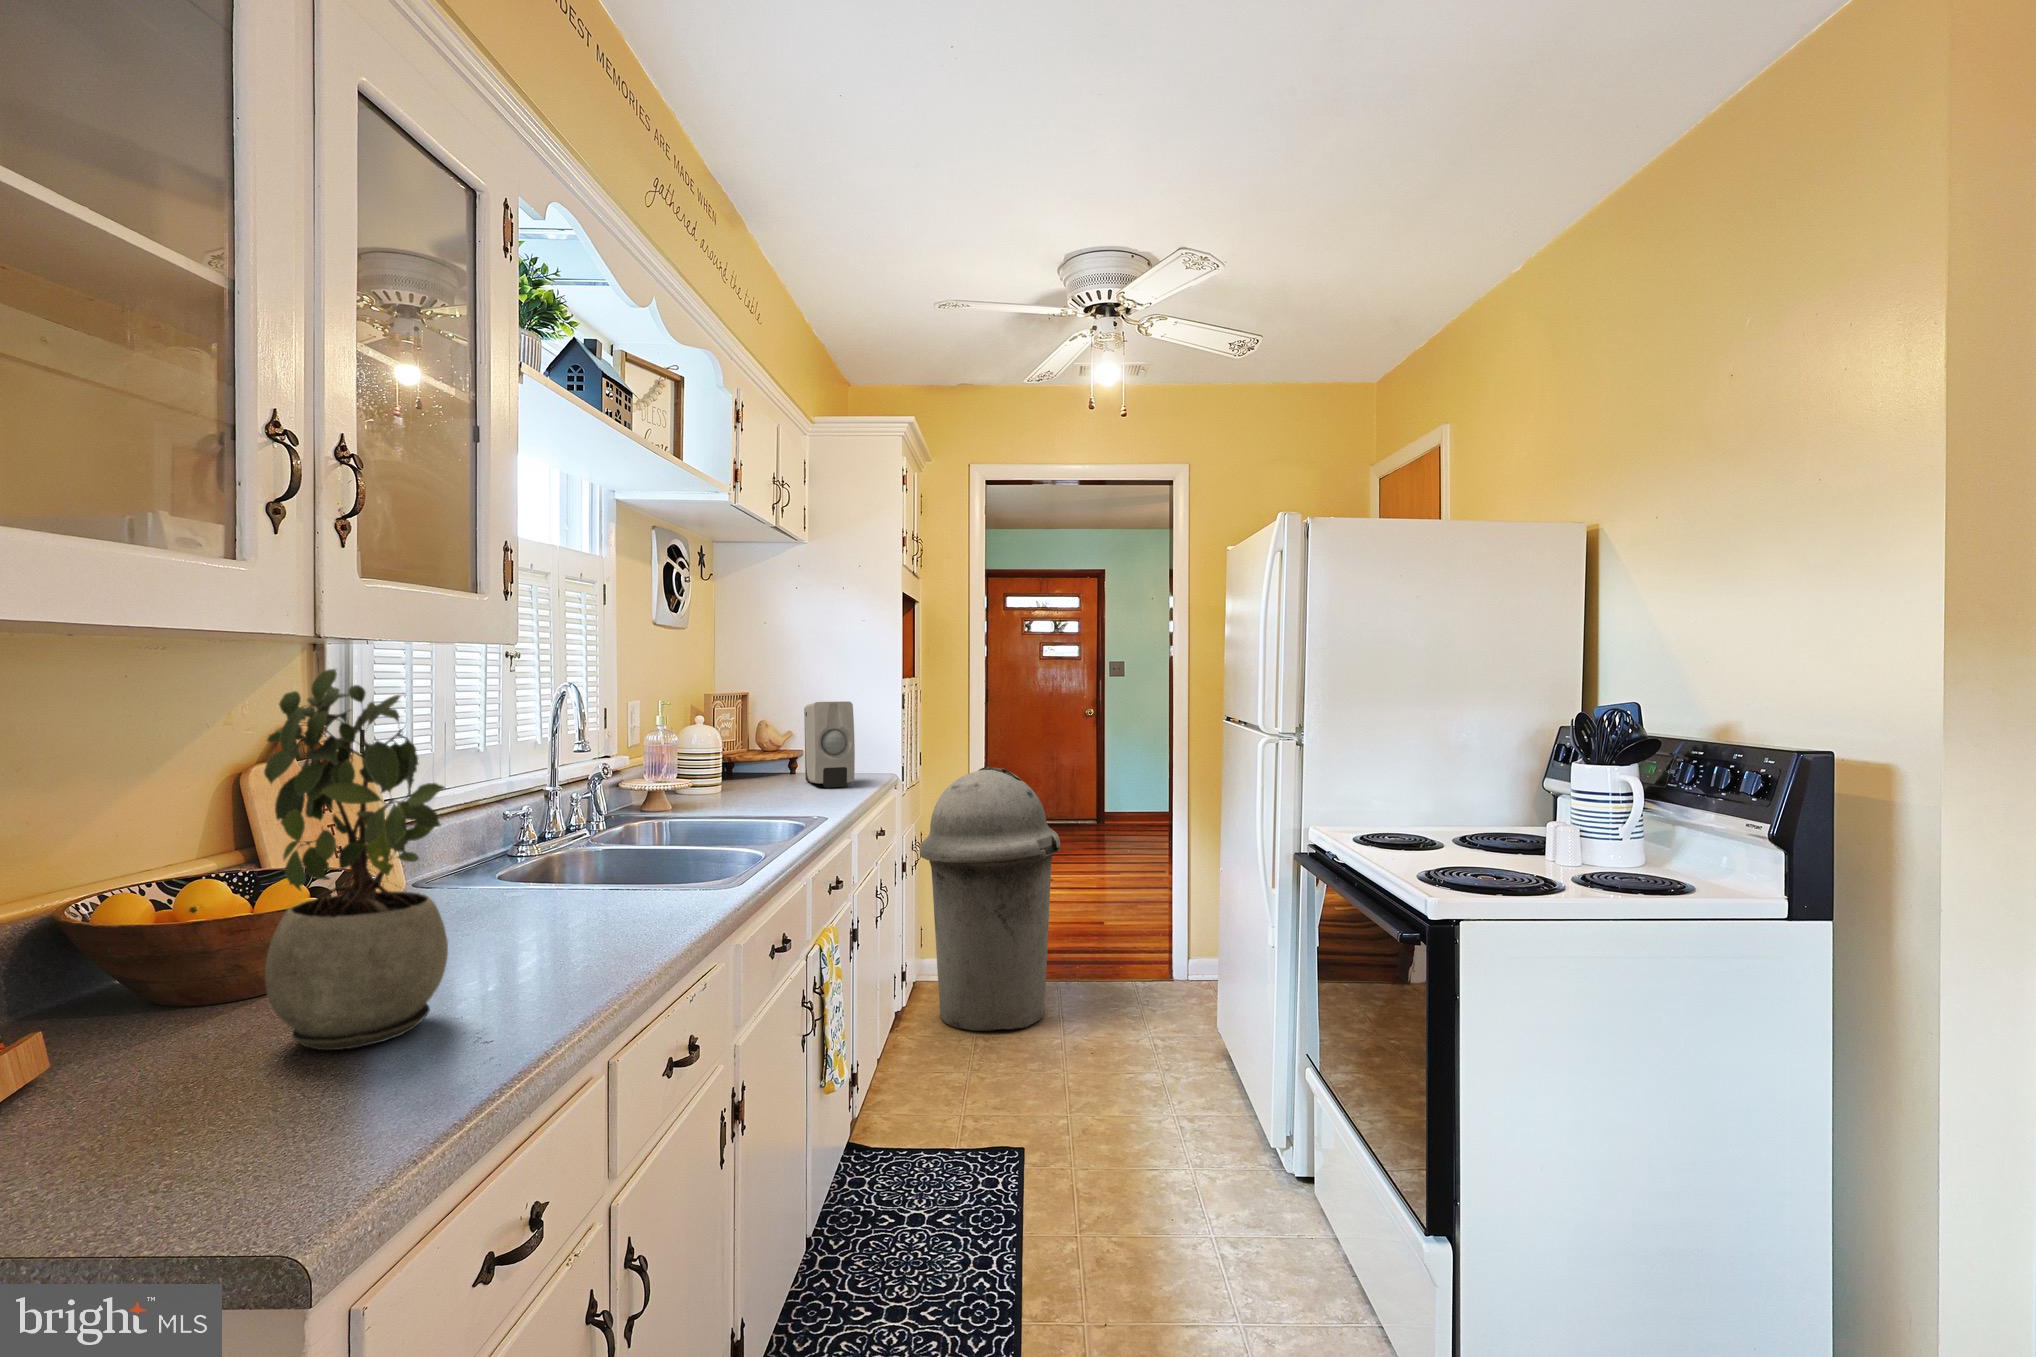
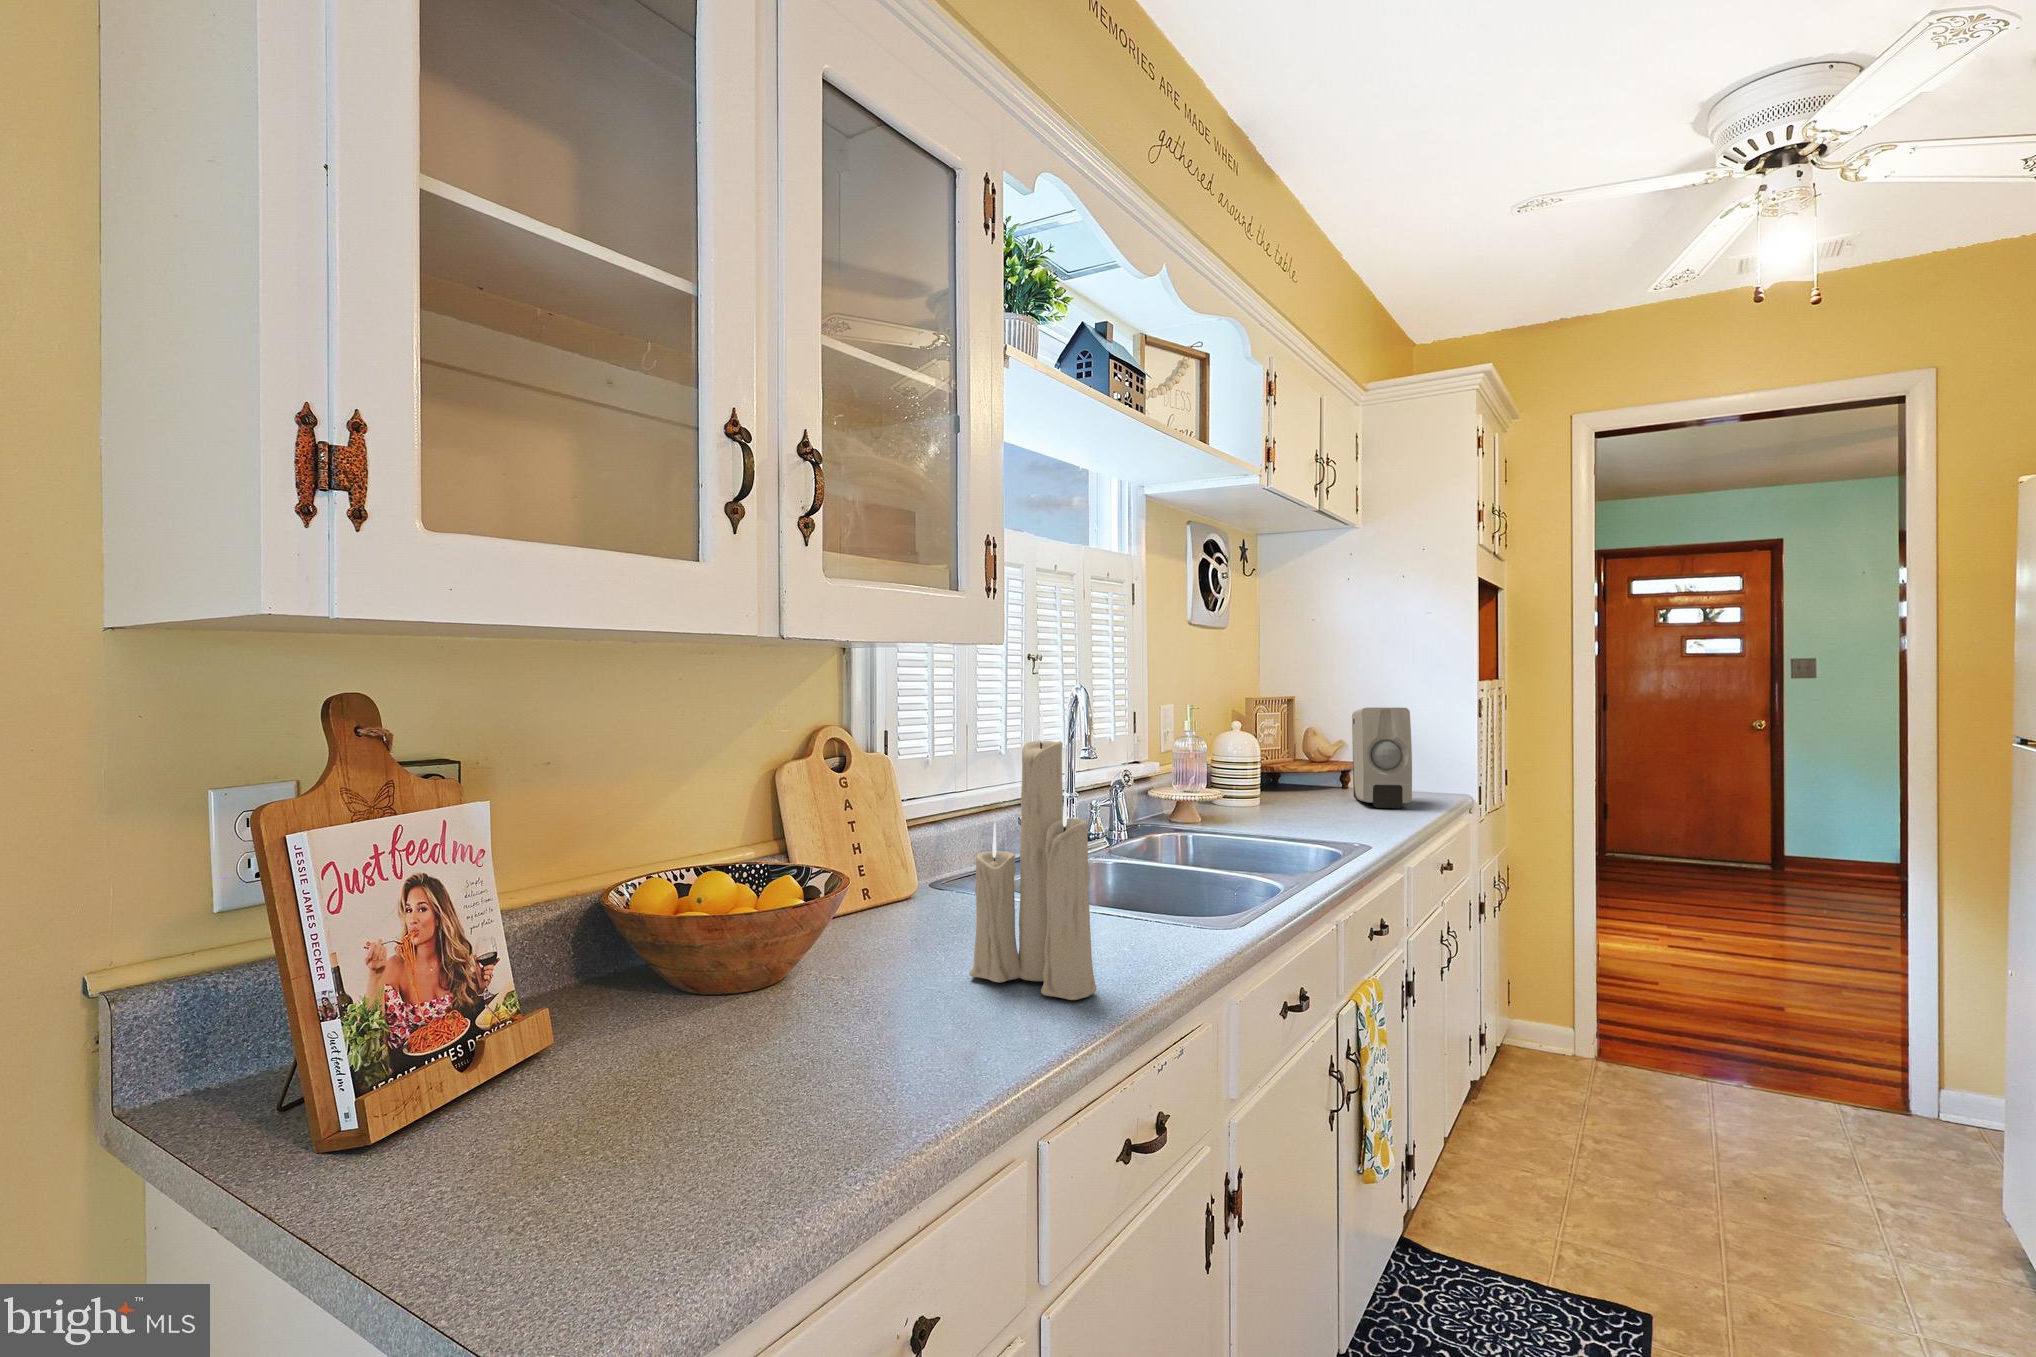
potted plant: present [264,669,448,1050] -> none [711,671,878,1075]
candle: none [506,690,635,953] -> present [969,709,1096,1000]
trash can: present [920,766,1060,1031] -> none [1503,792,1713,1140]

